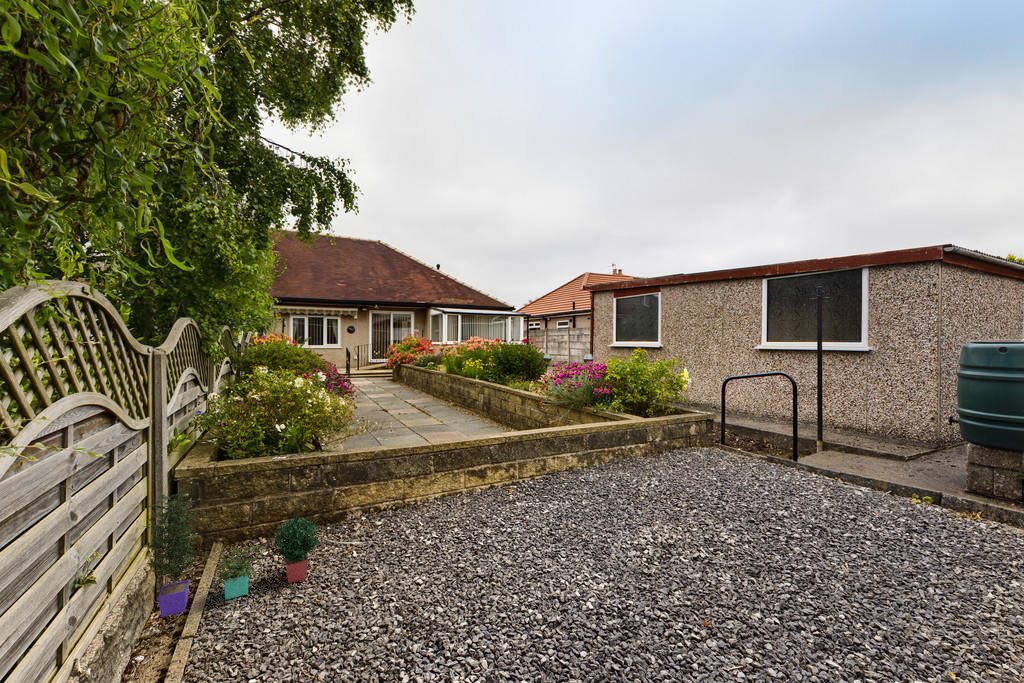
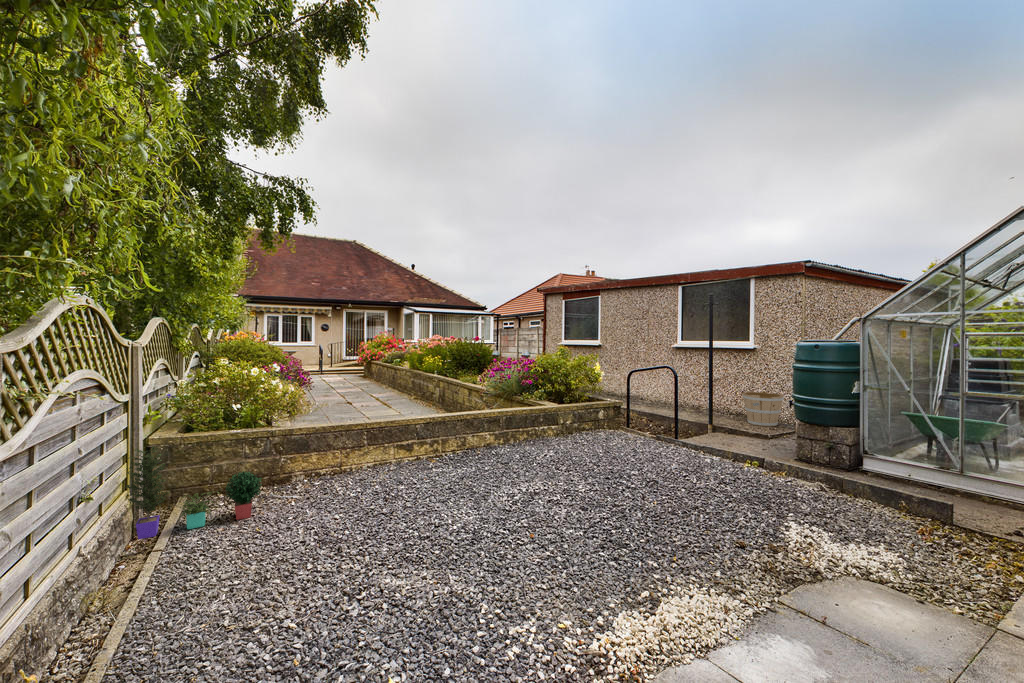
wooden bucket: none [849,401,905,443] -> present [742,391,784,427]

